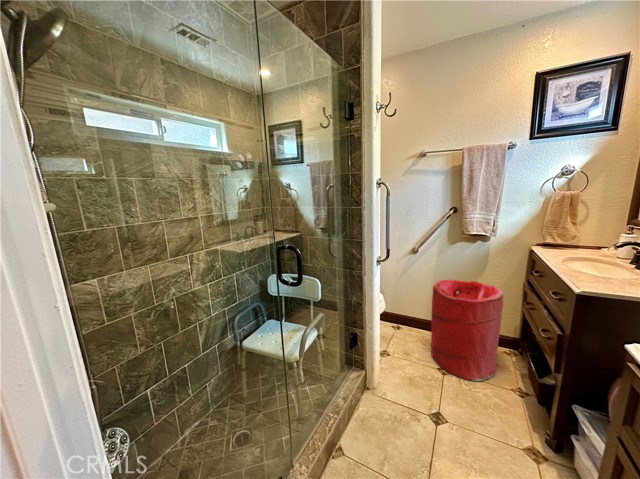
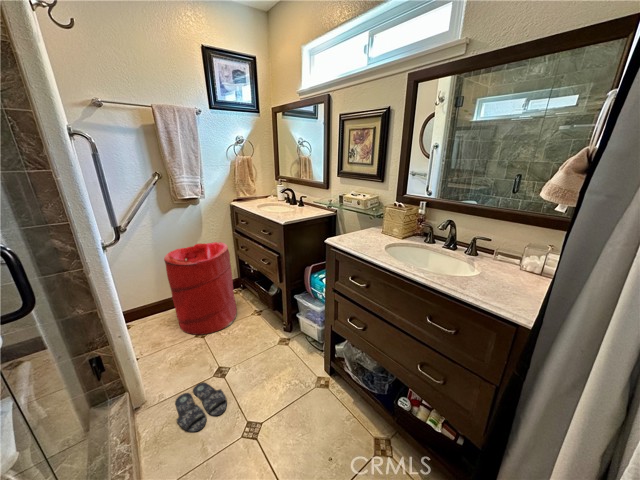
slippers: none [380,405,426,454] -> present [175,382,227,432]

